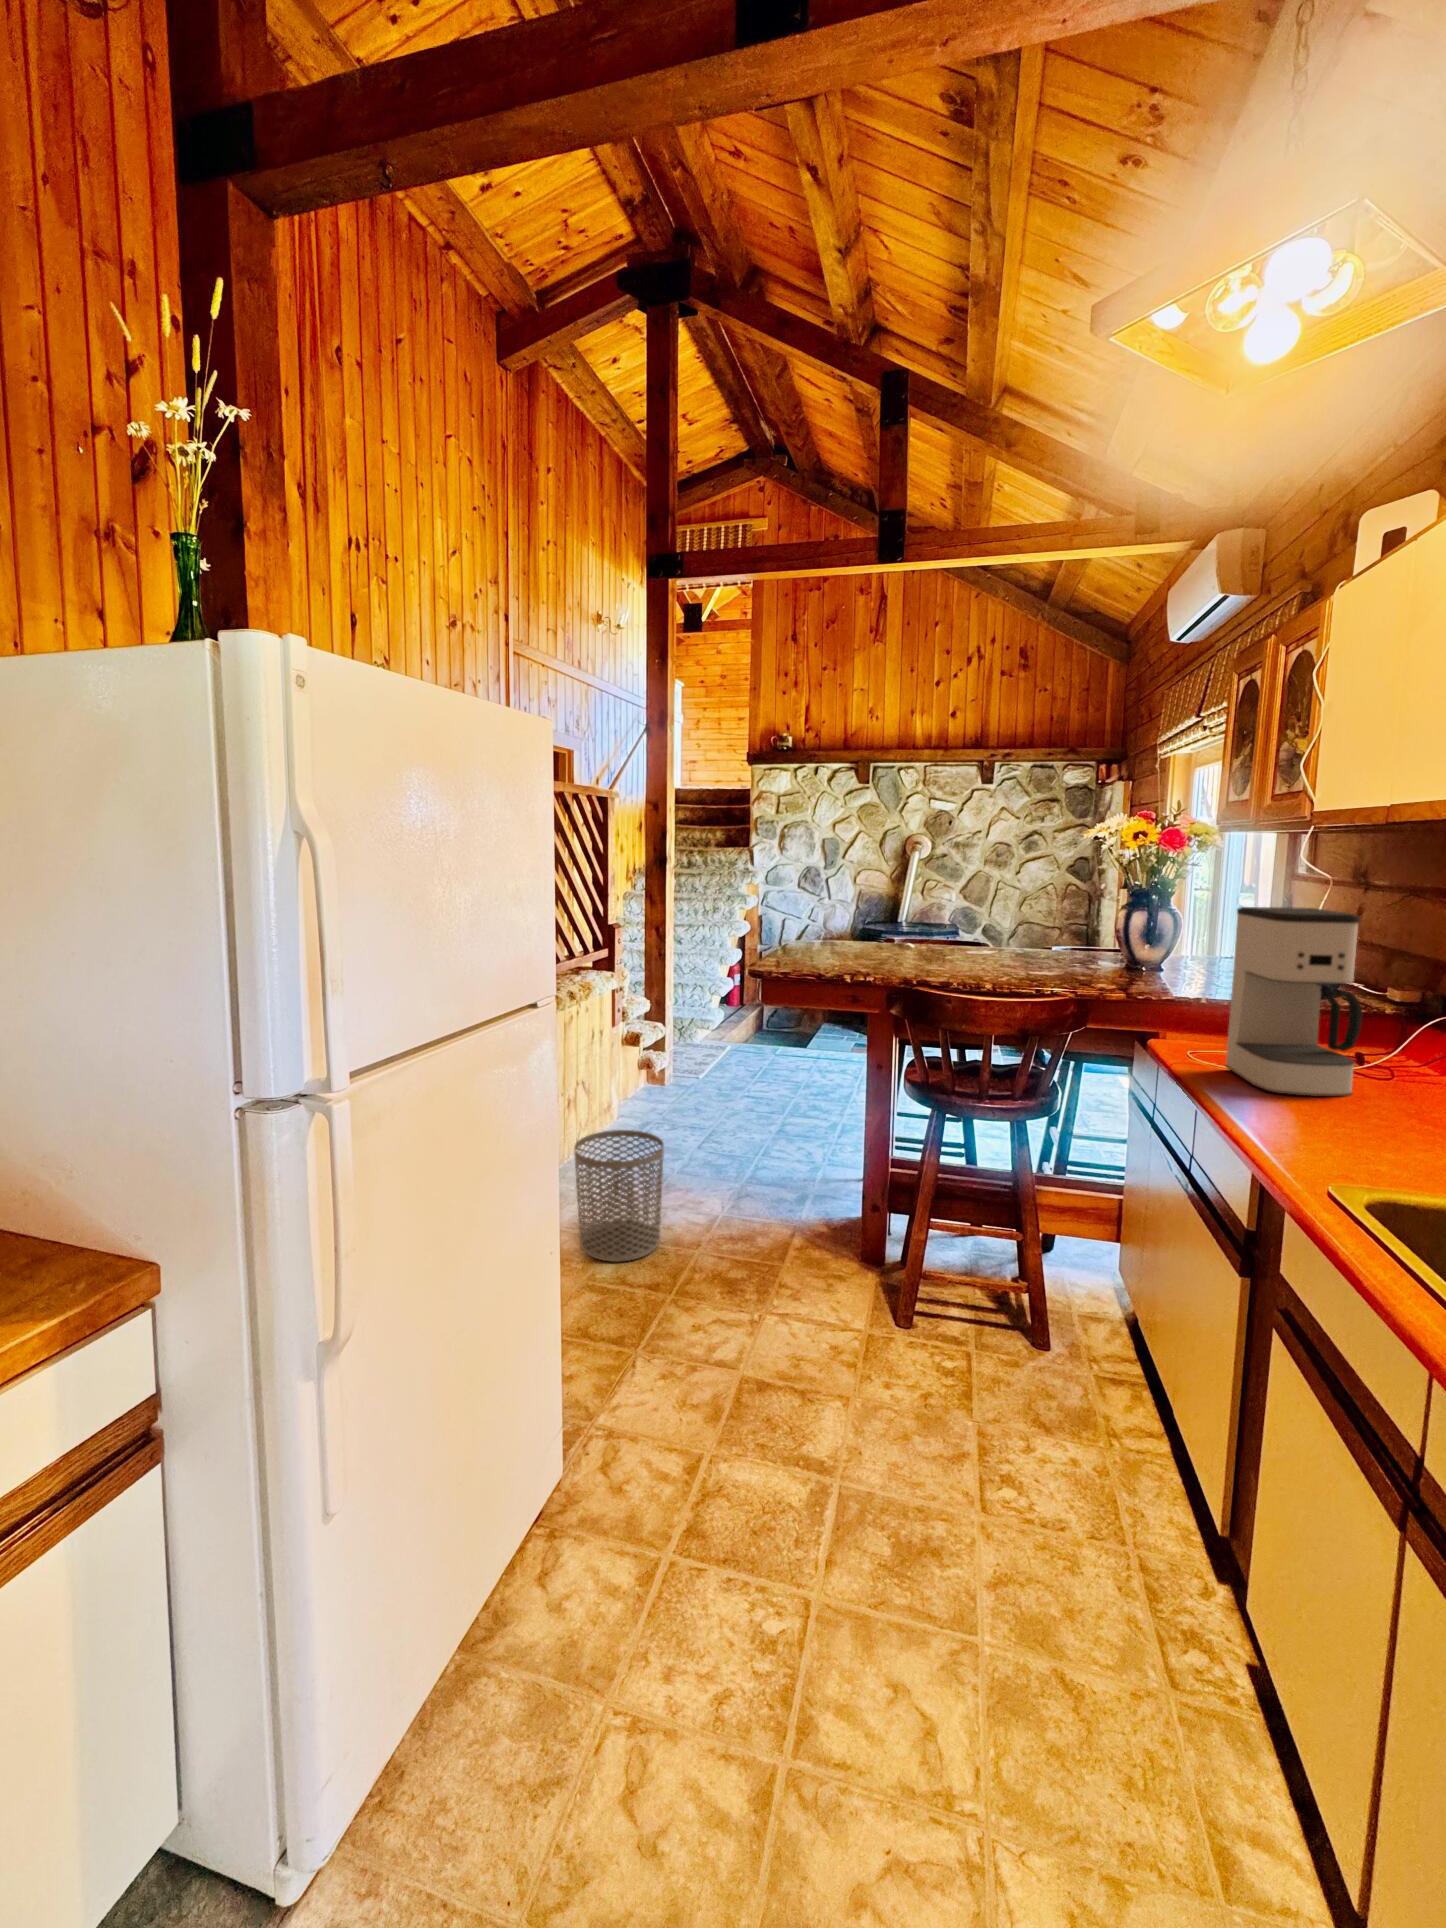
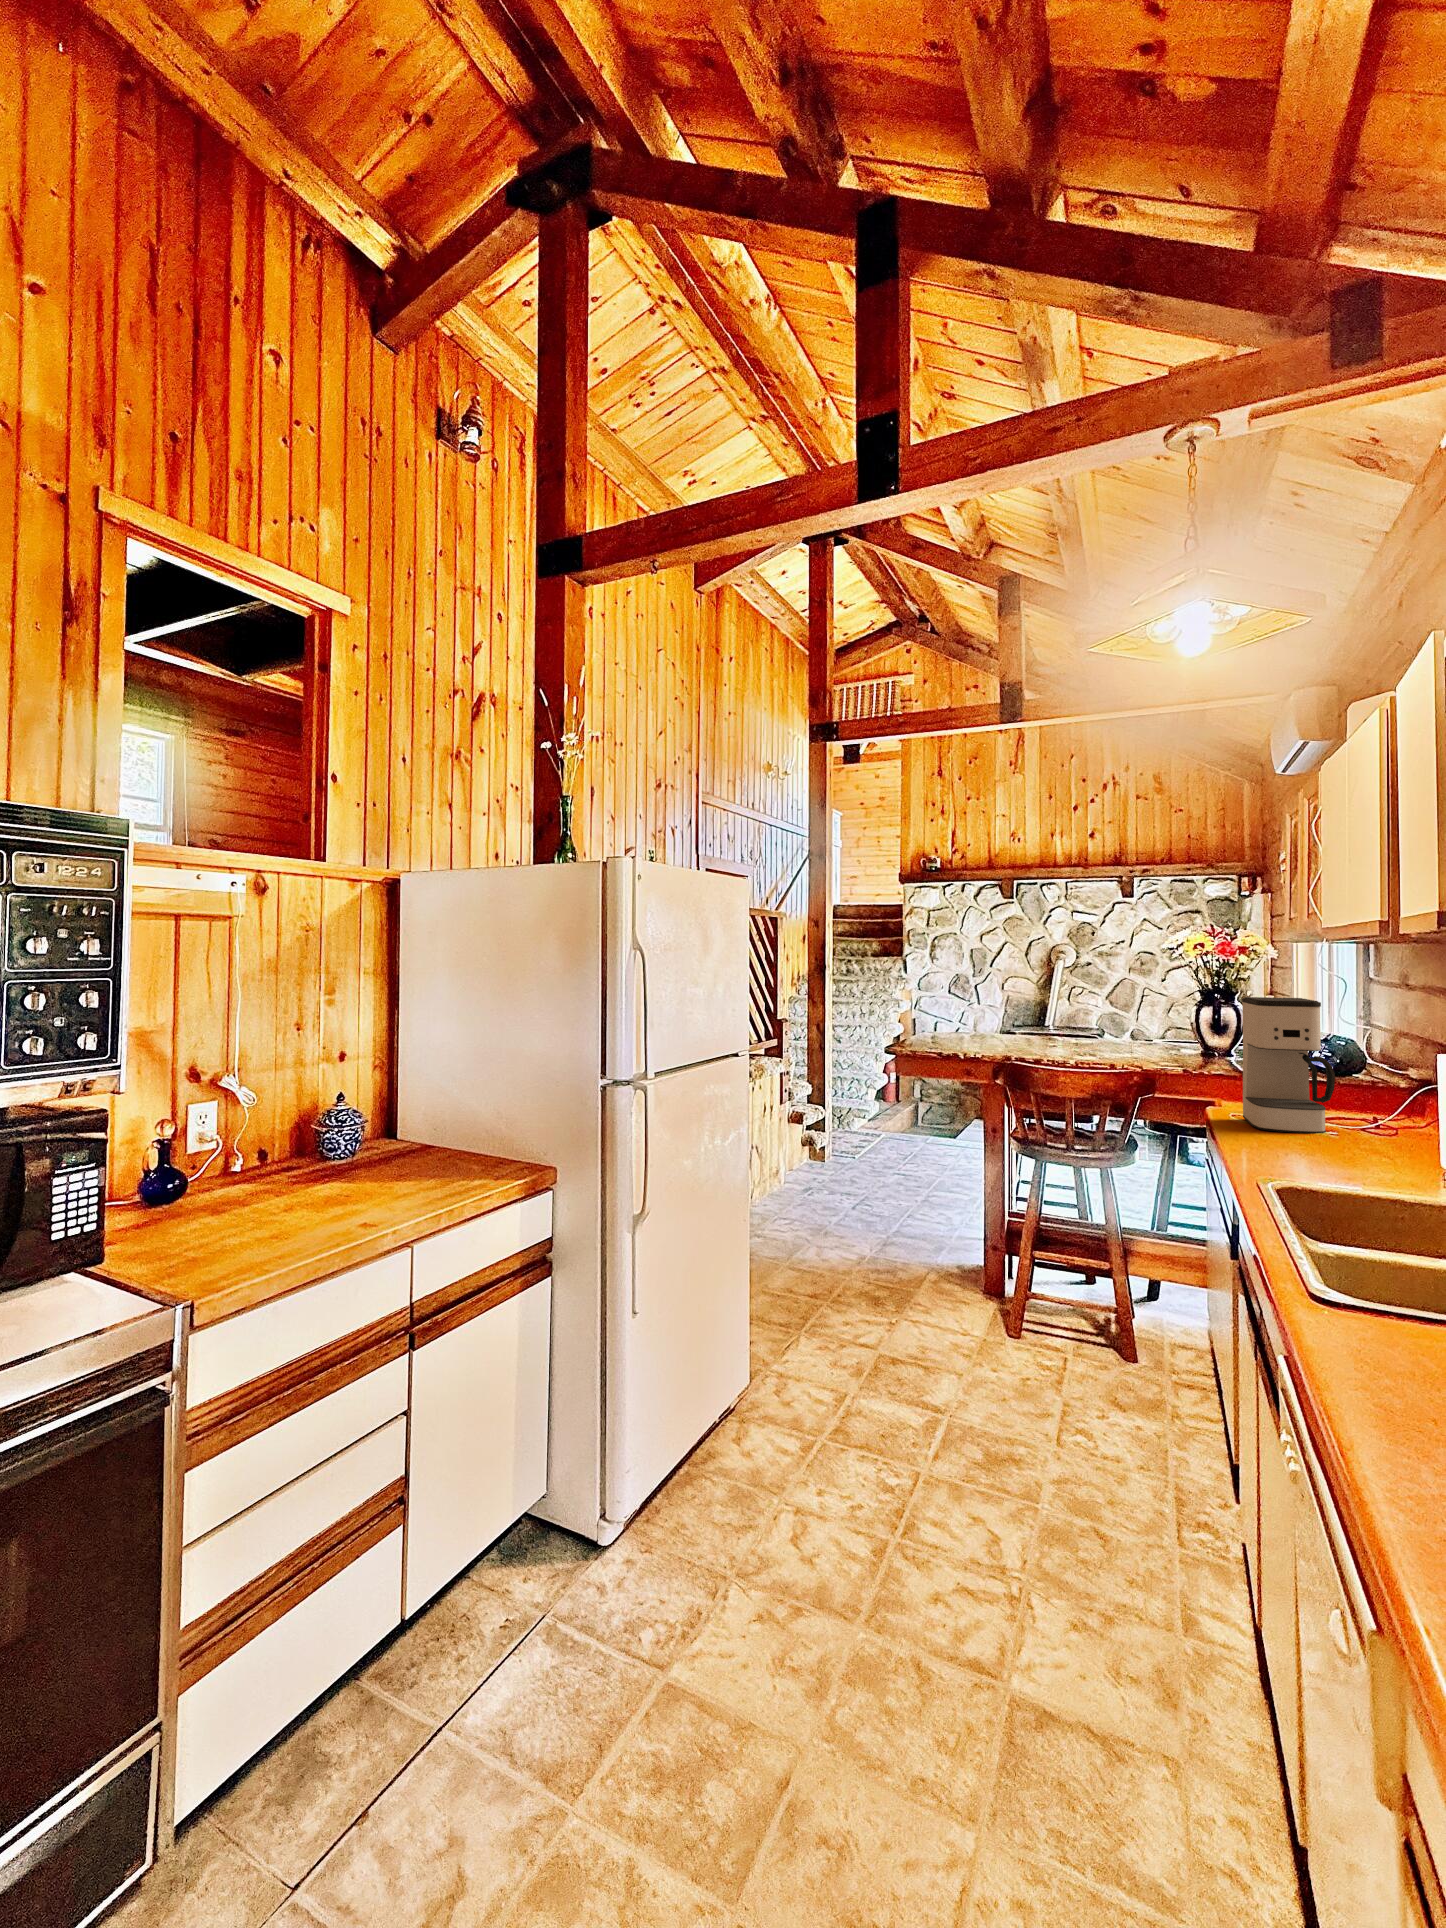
waste bin: present [574,1130,664,1262] -> none [751,1179,822,1281]

